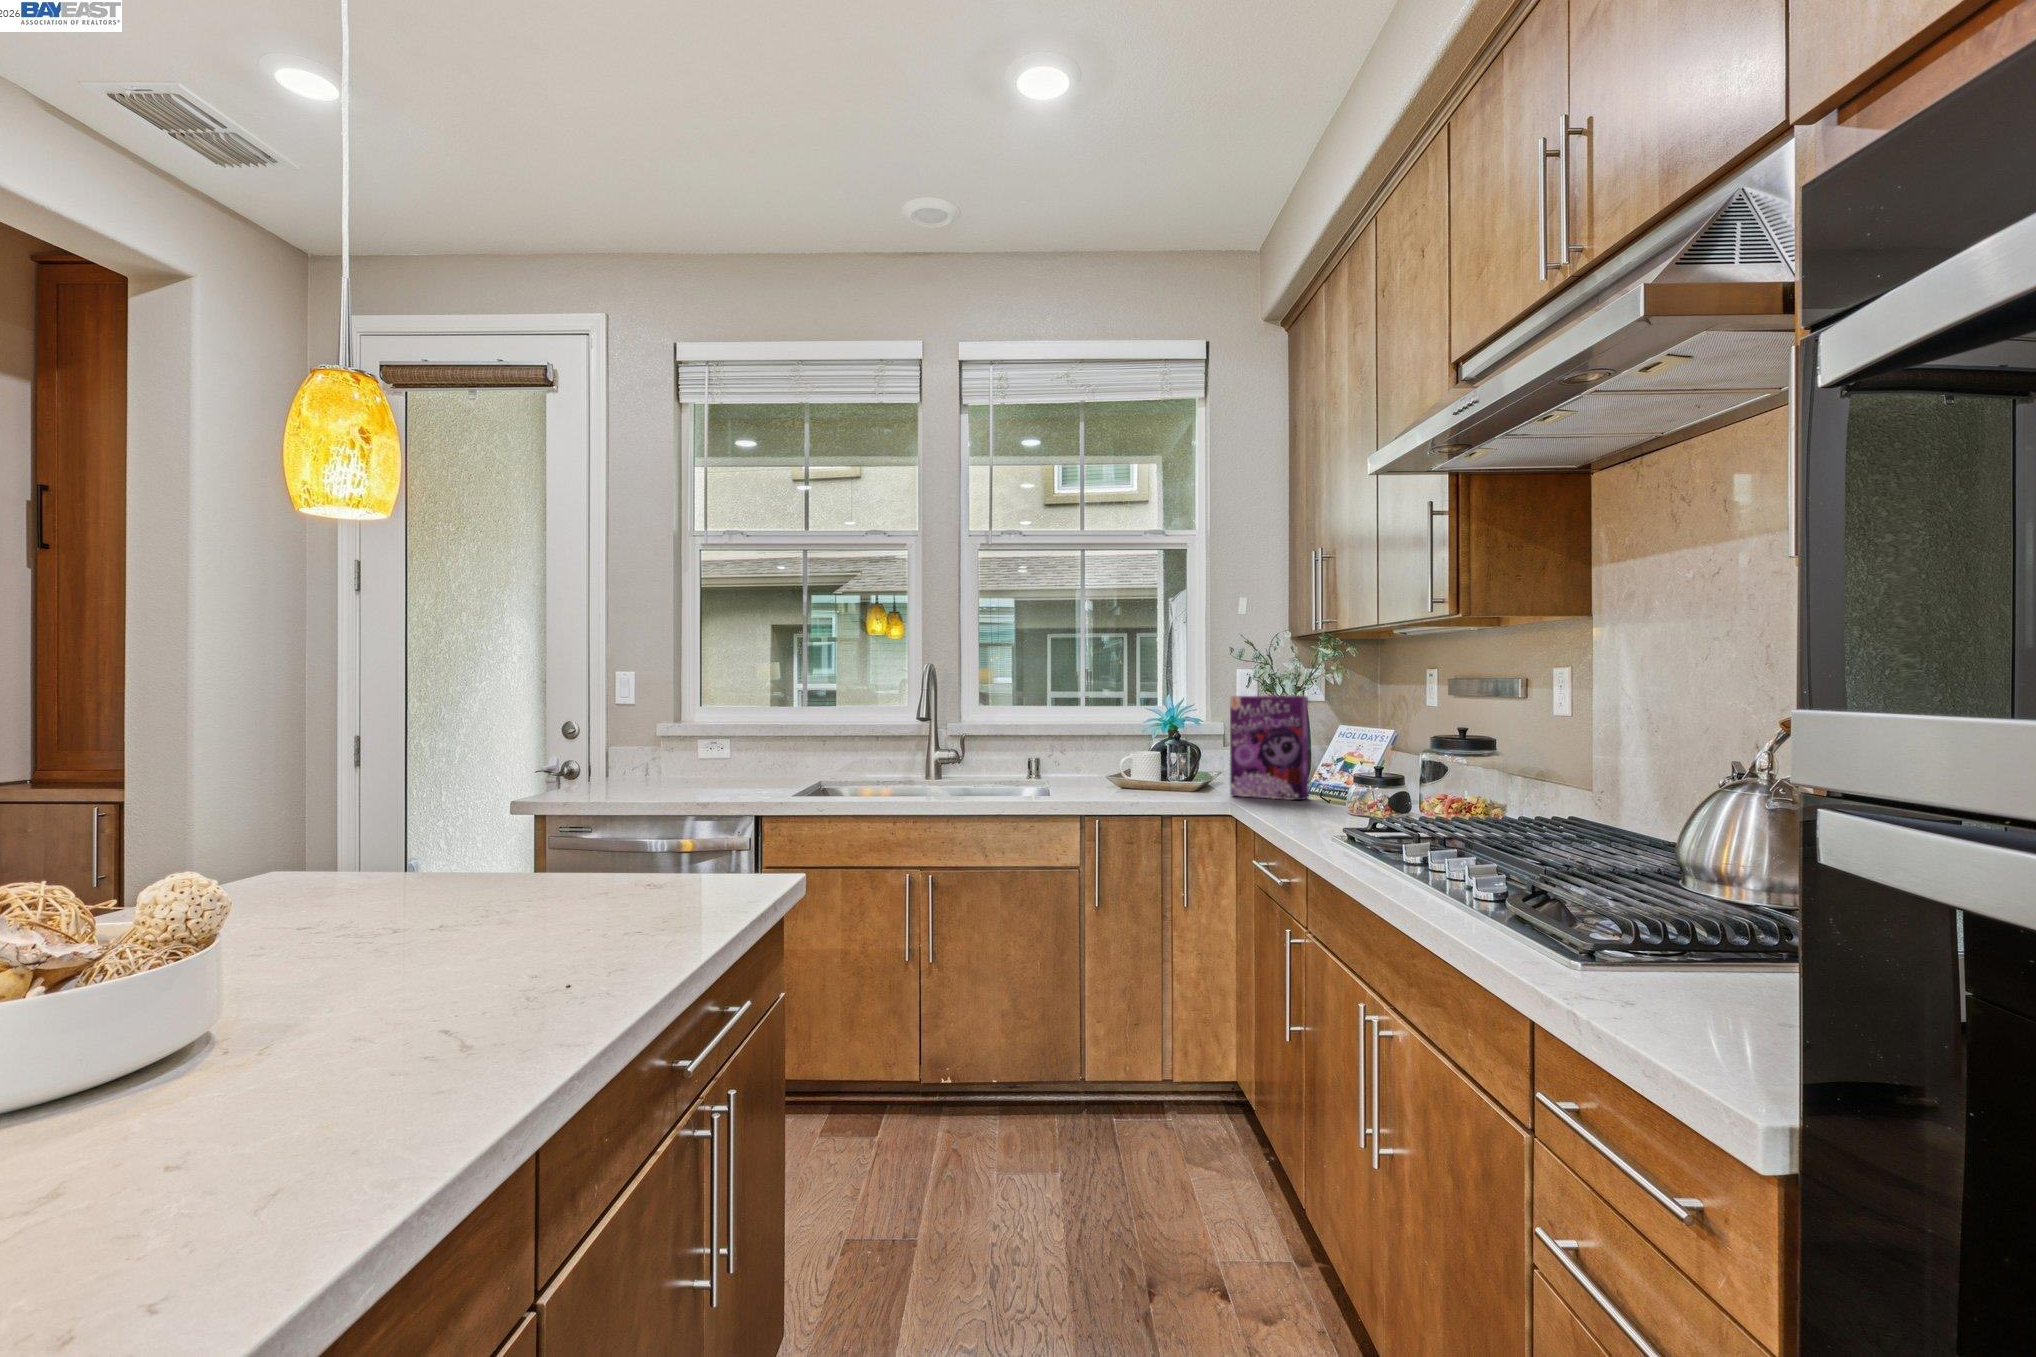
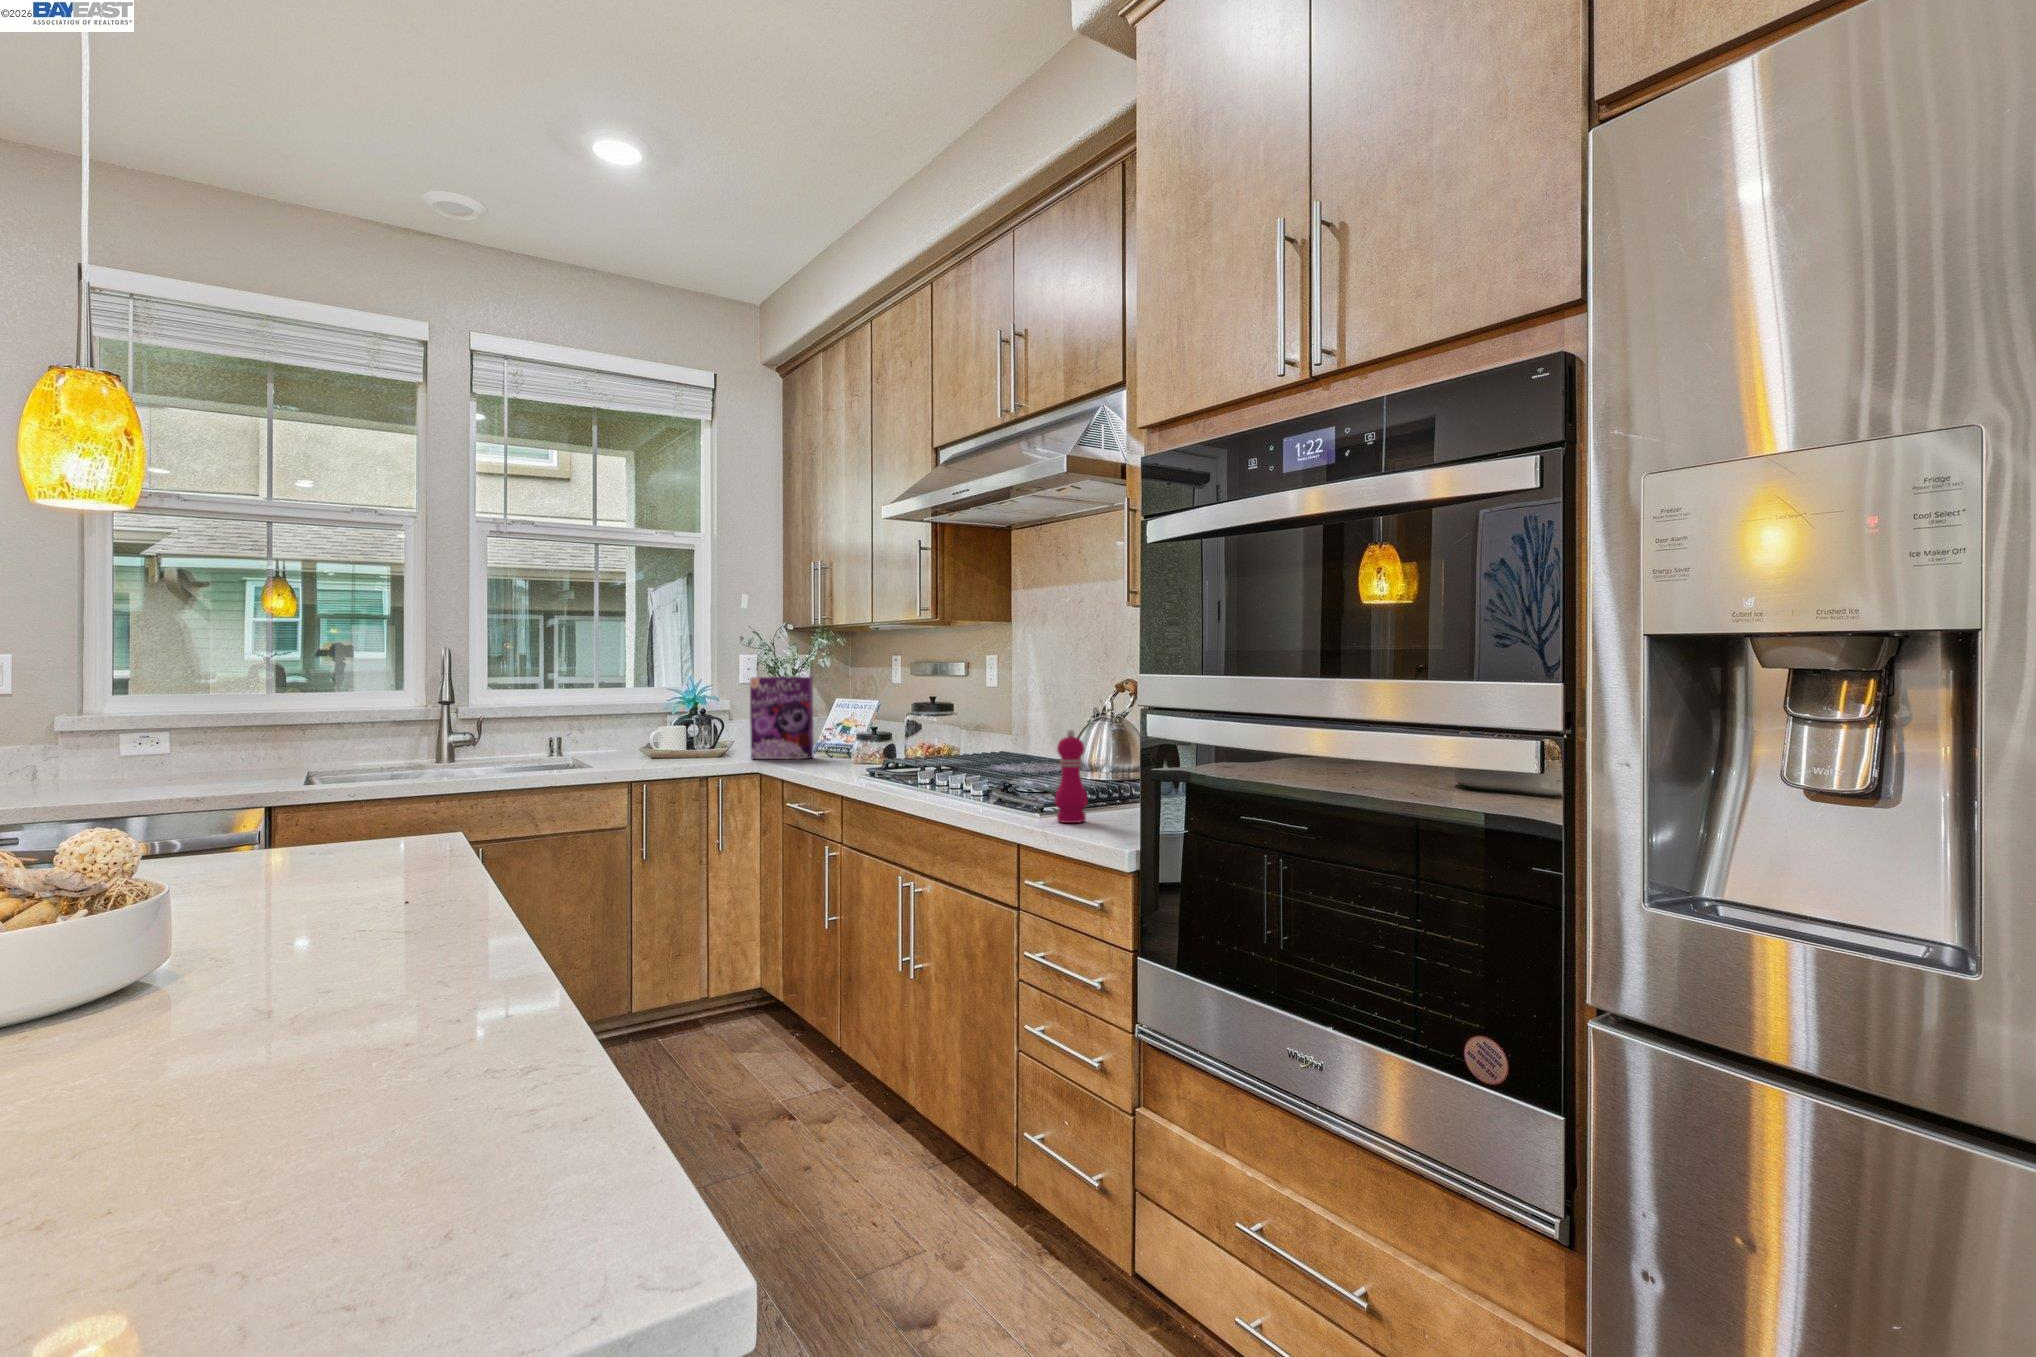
pepper mill: none [1613,813,1689,1001] -> present [1055,730,1088,823]

